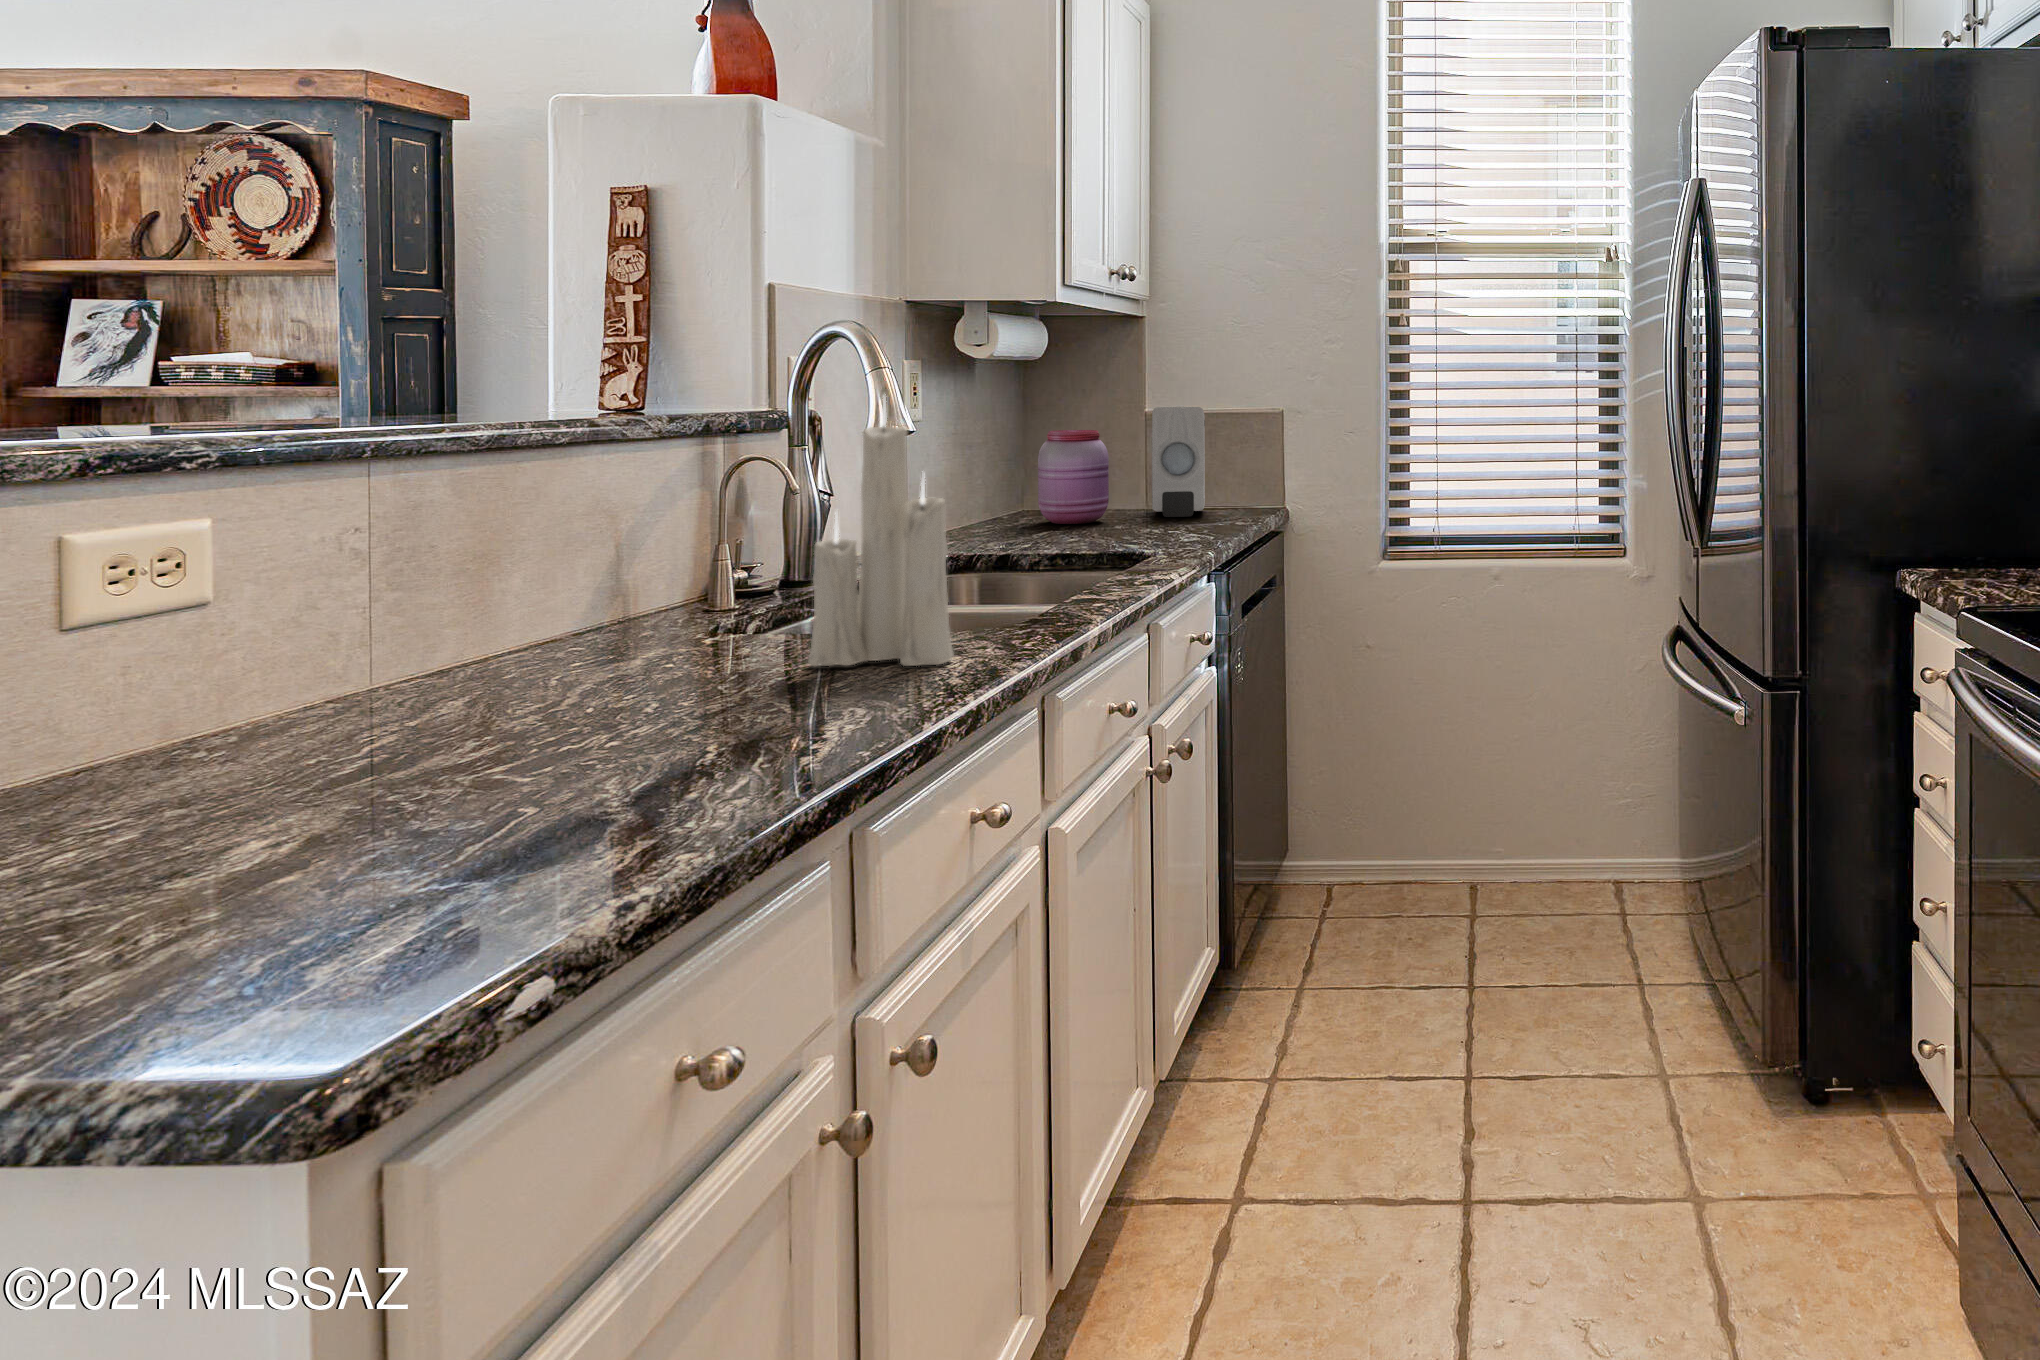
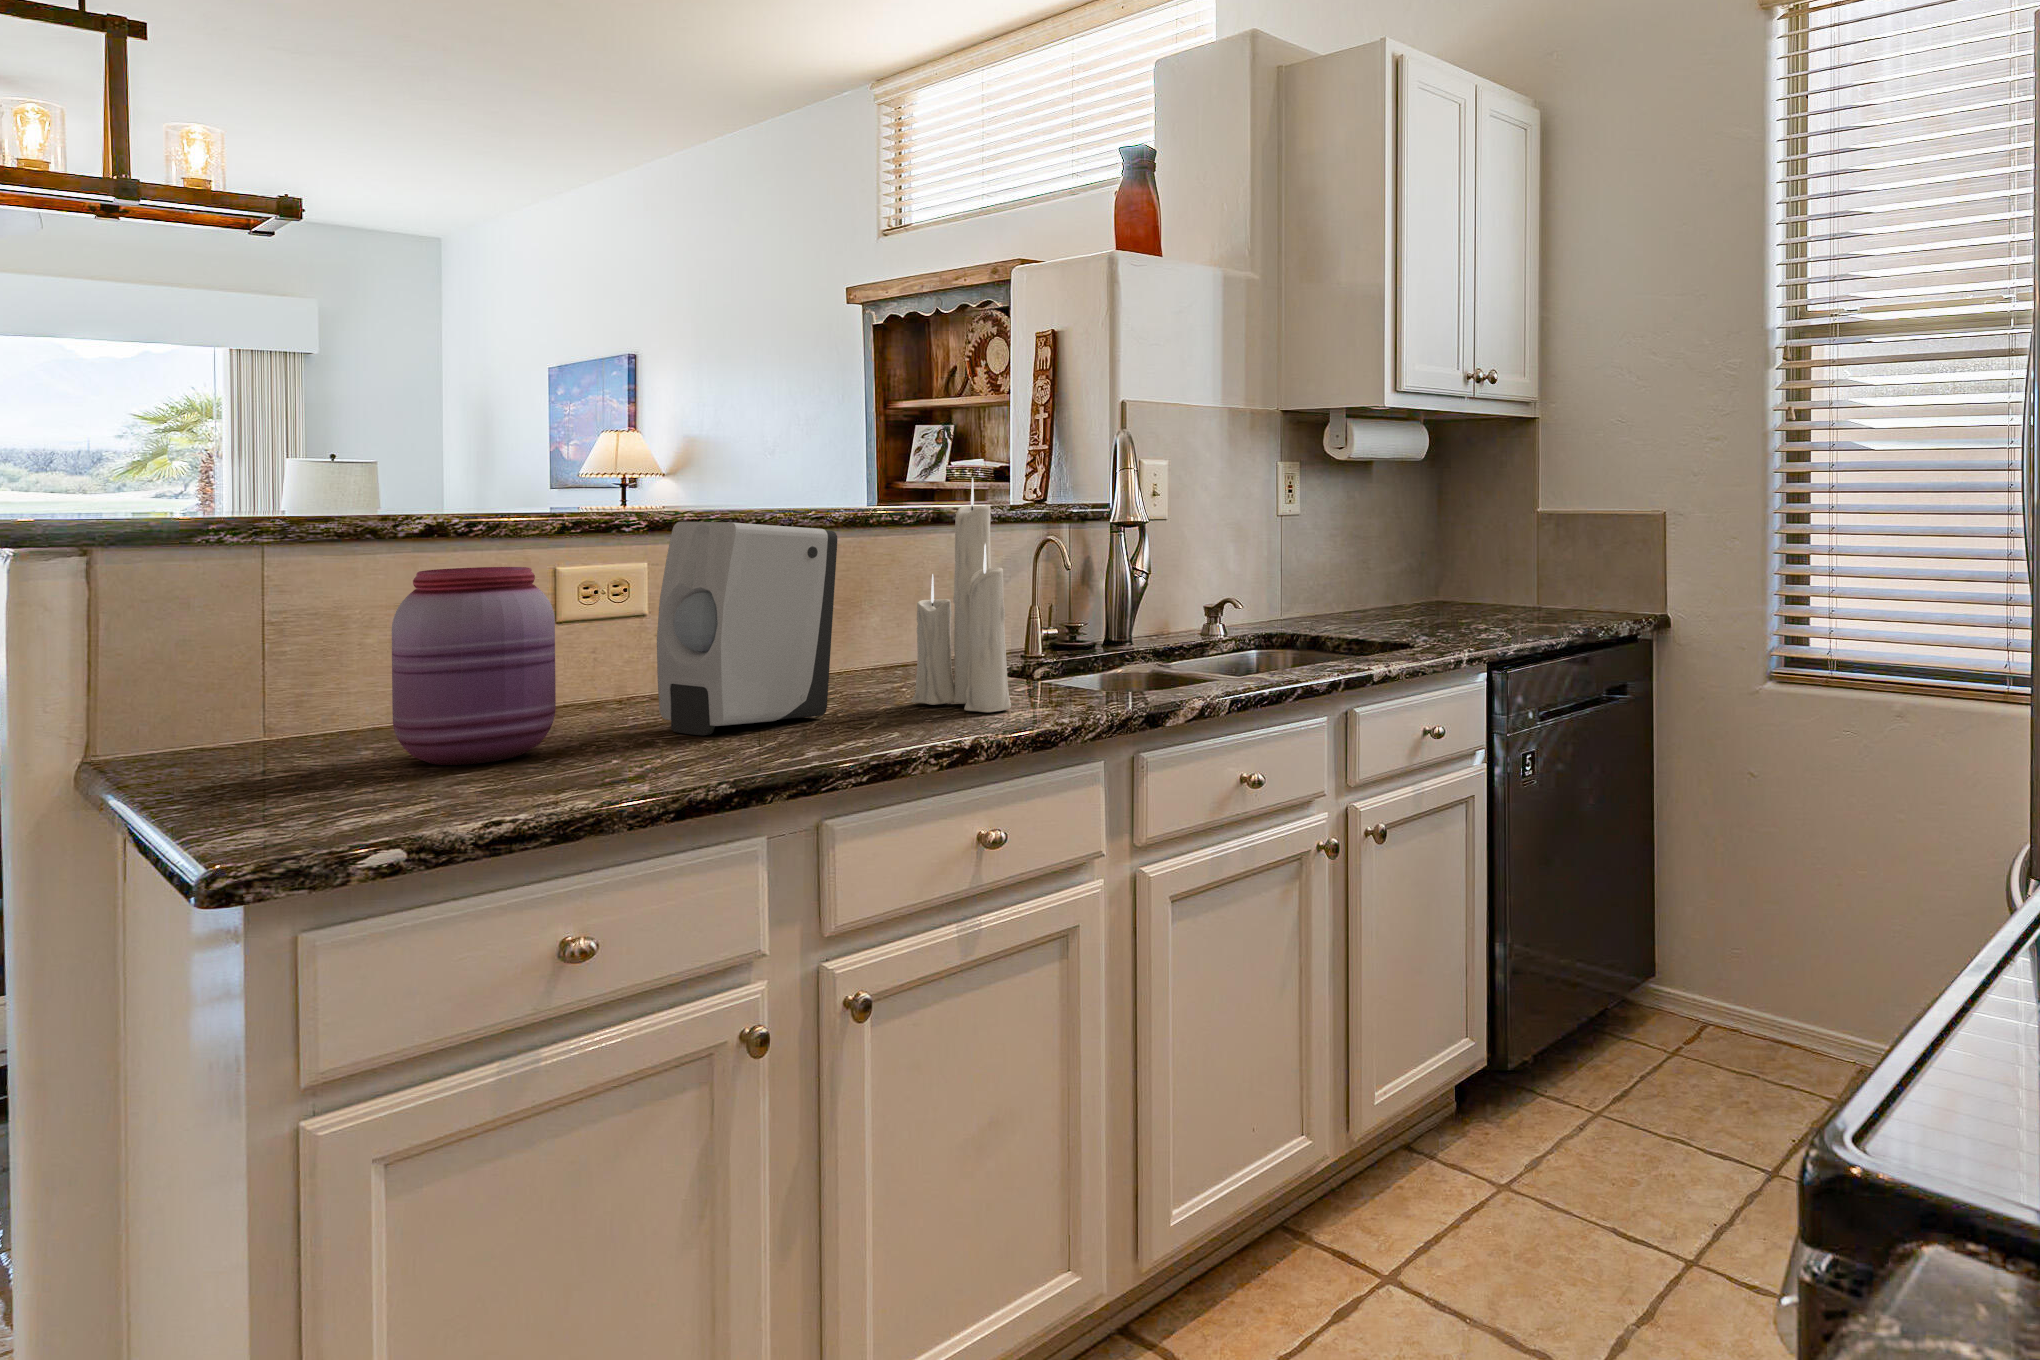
soap dispenser: present [1152,407,1205,517] -> present [657,522,837,735]
jar: present [1038,430,1109,524] -> present [392,567,556,765]

